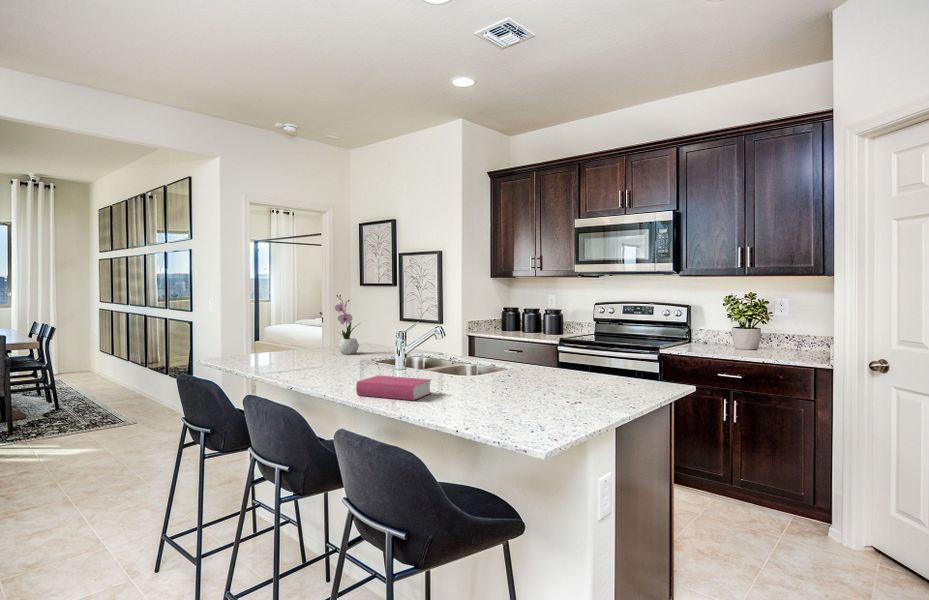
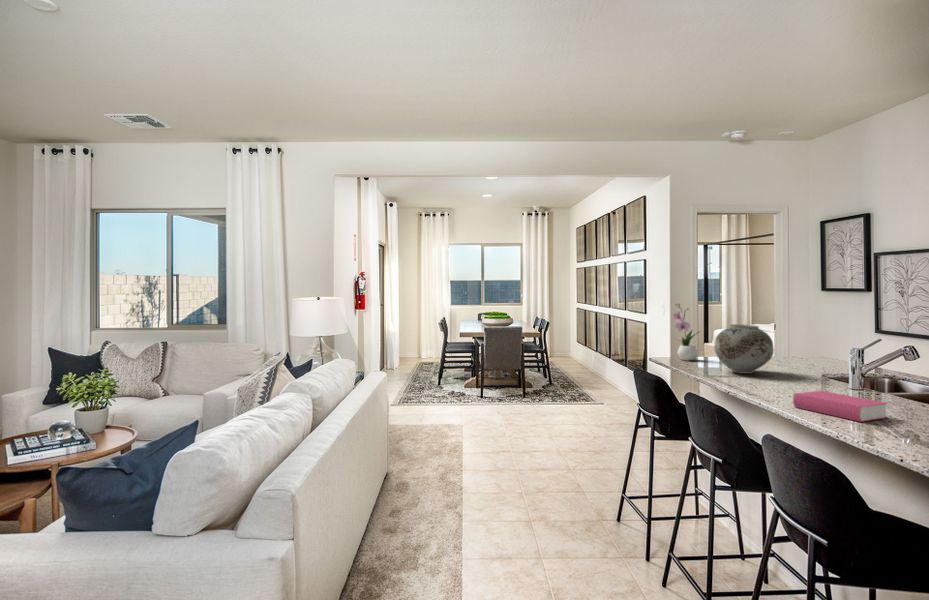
flower arrangement: present [335,295,359,354] -> present [673,304,698,361]
vase: none [274,316,332,368] -> present [714,324,774,374]

